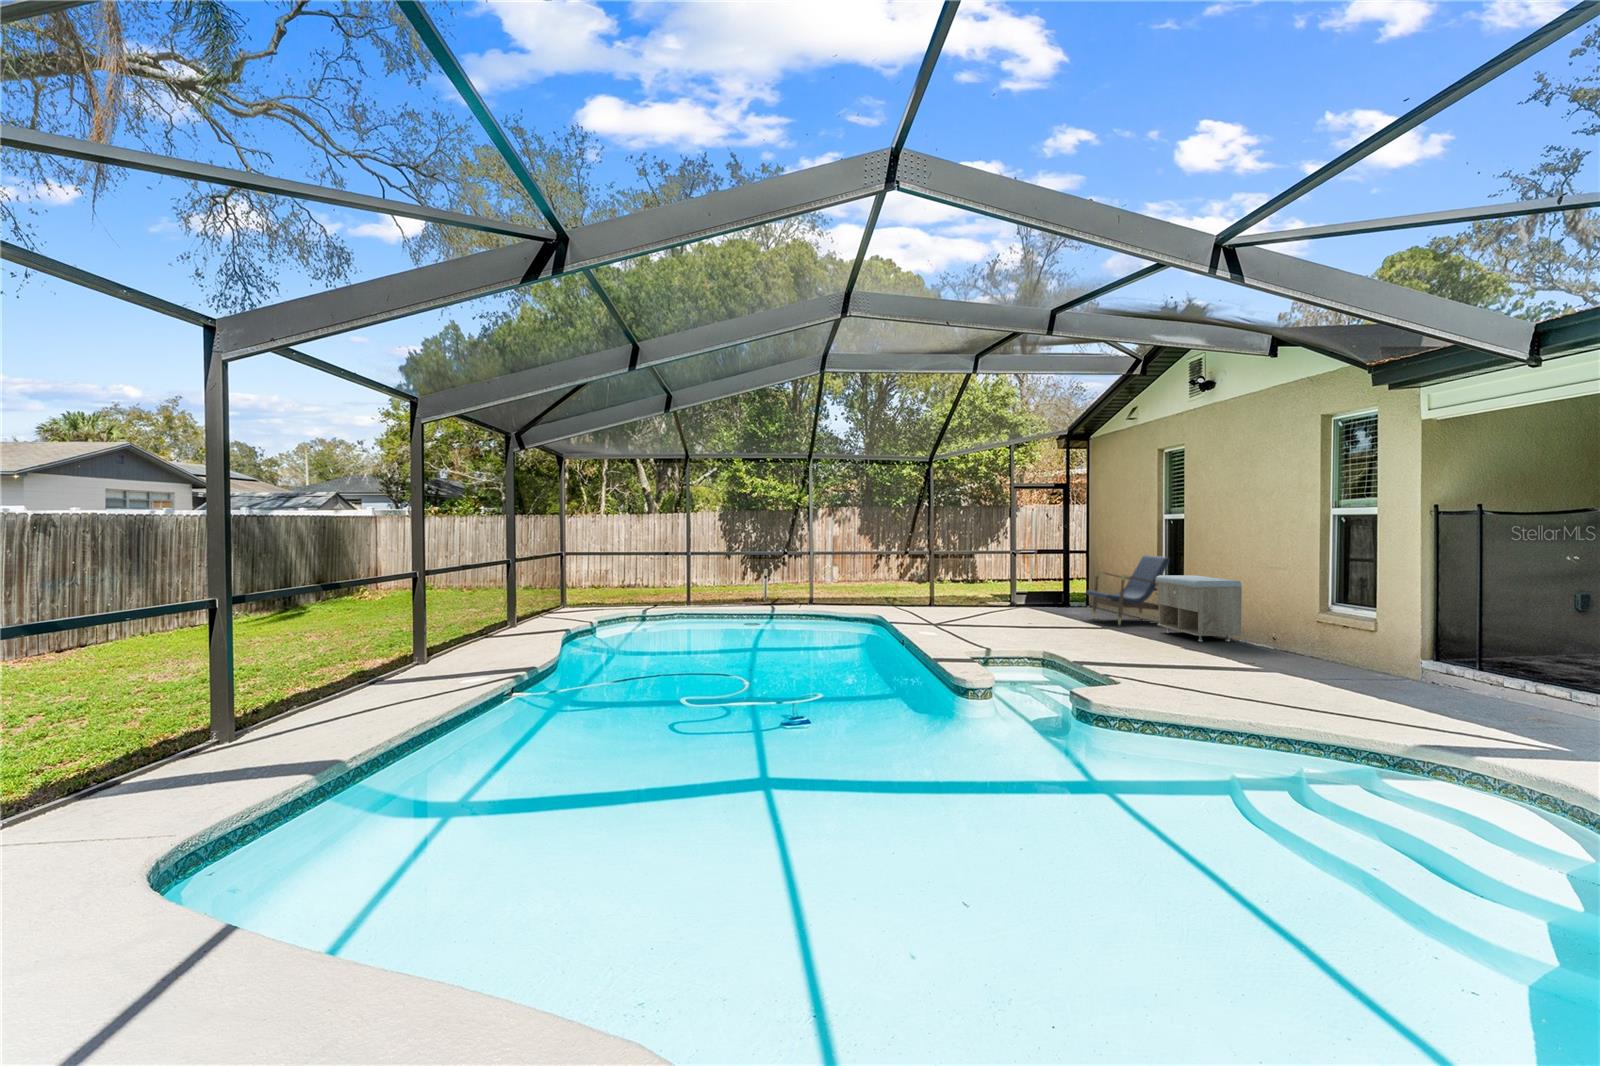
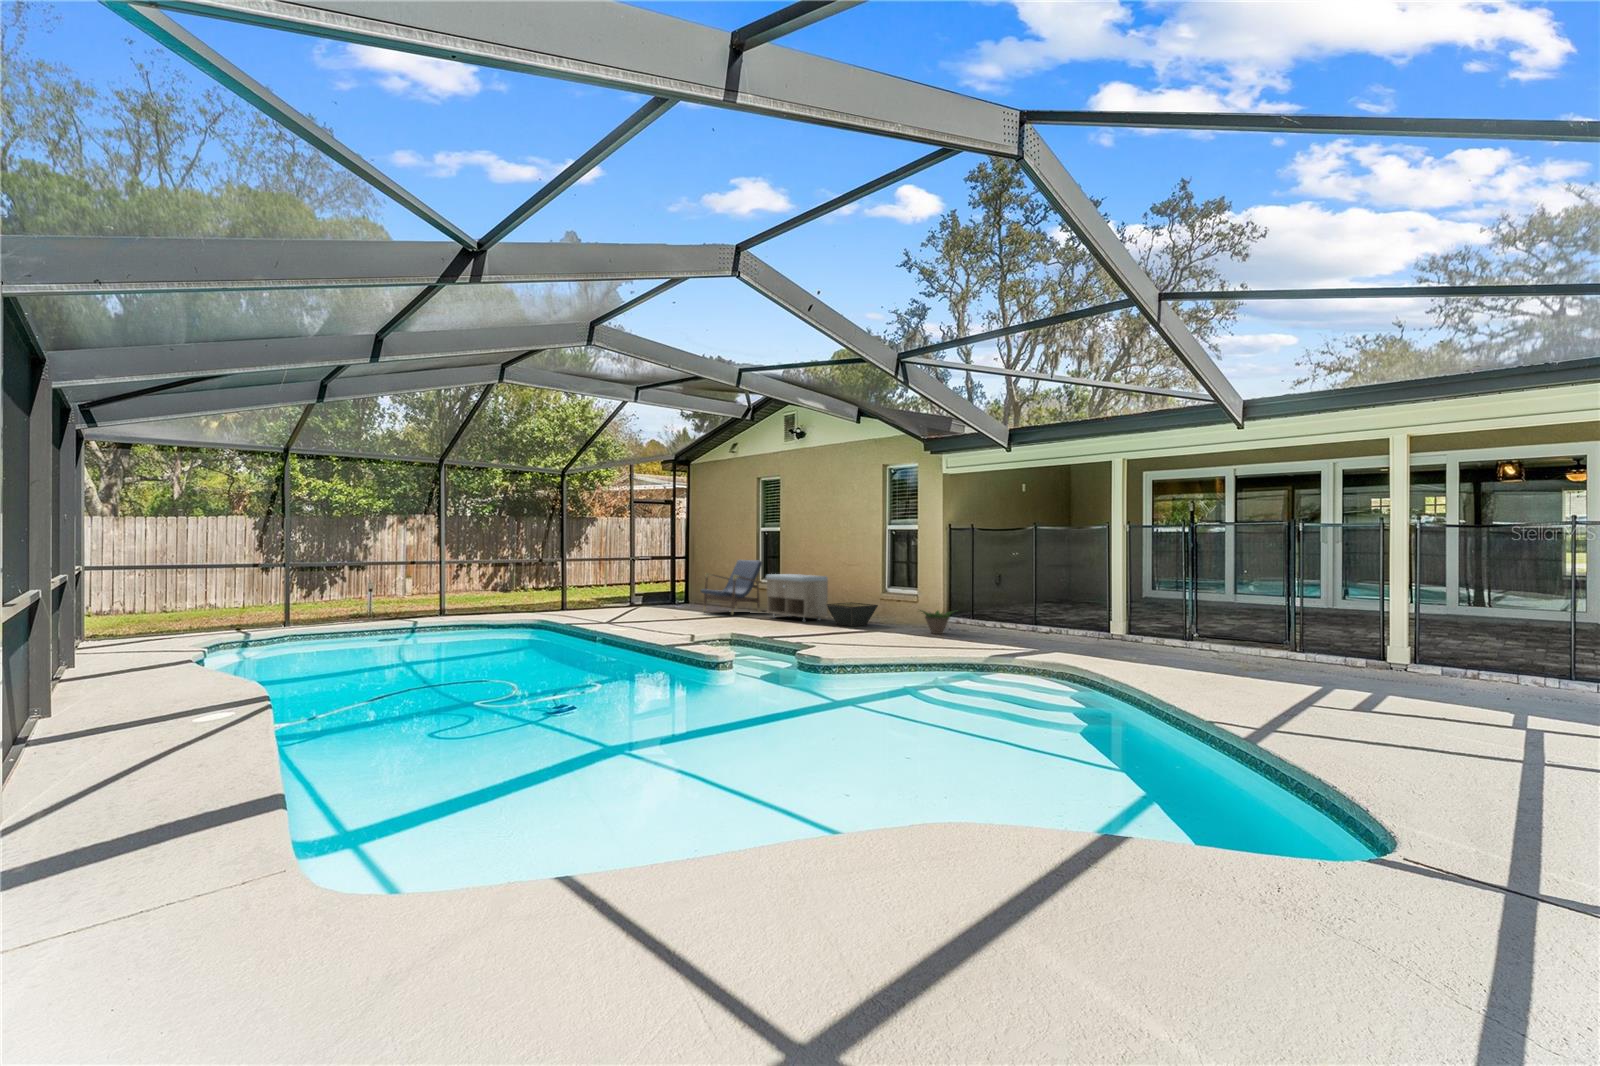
basket: none [1222,620,1308,656] -> present [826,602,878,626]
decorative plant: none [1348,640,1437,684] -> present [920,610,954,634]

